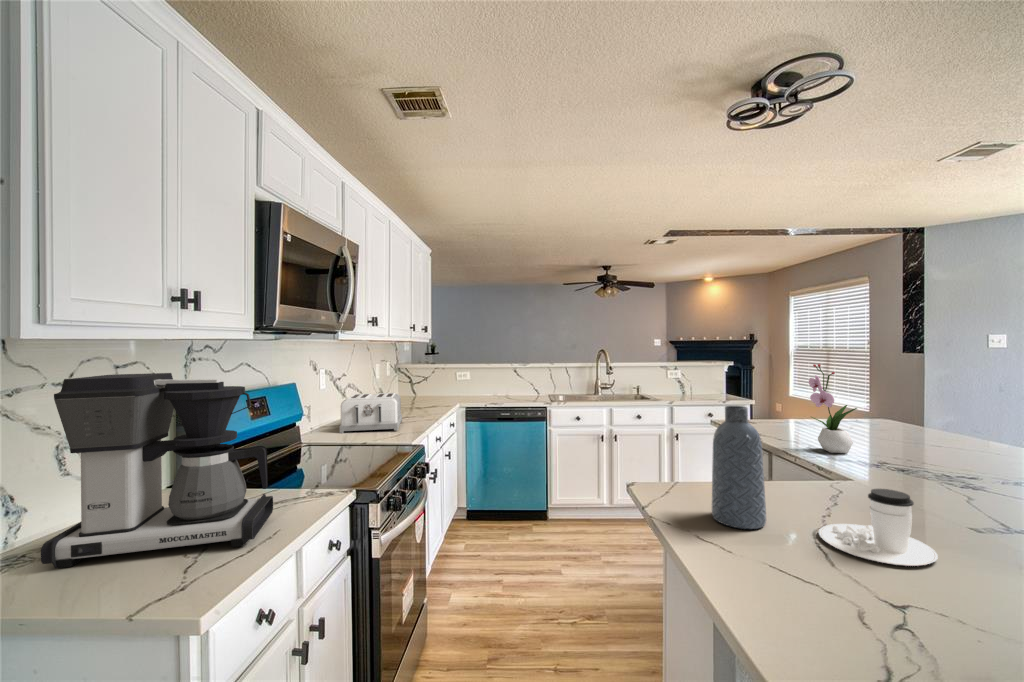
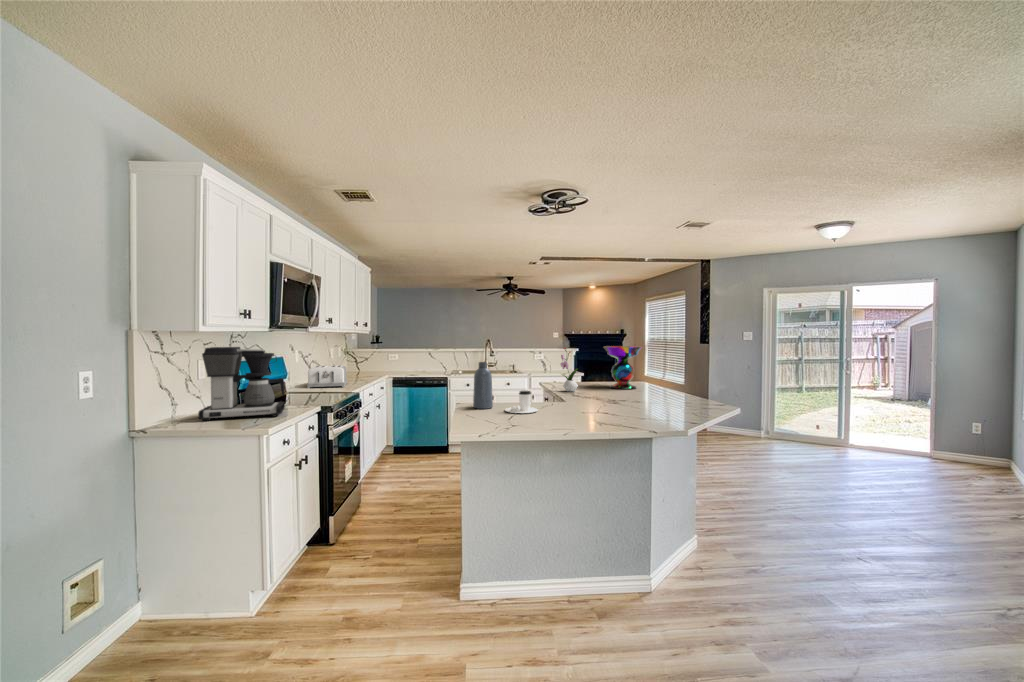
decorative bowl: none [871,360,974,447] -> present [604,346,642,389]

